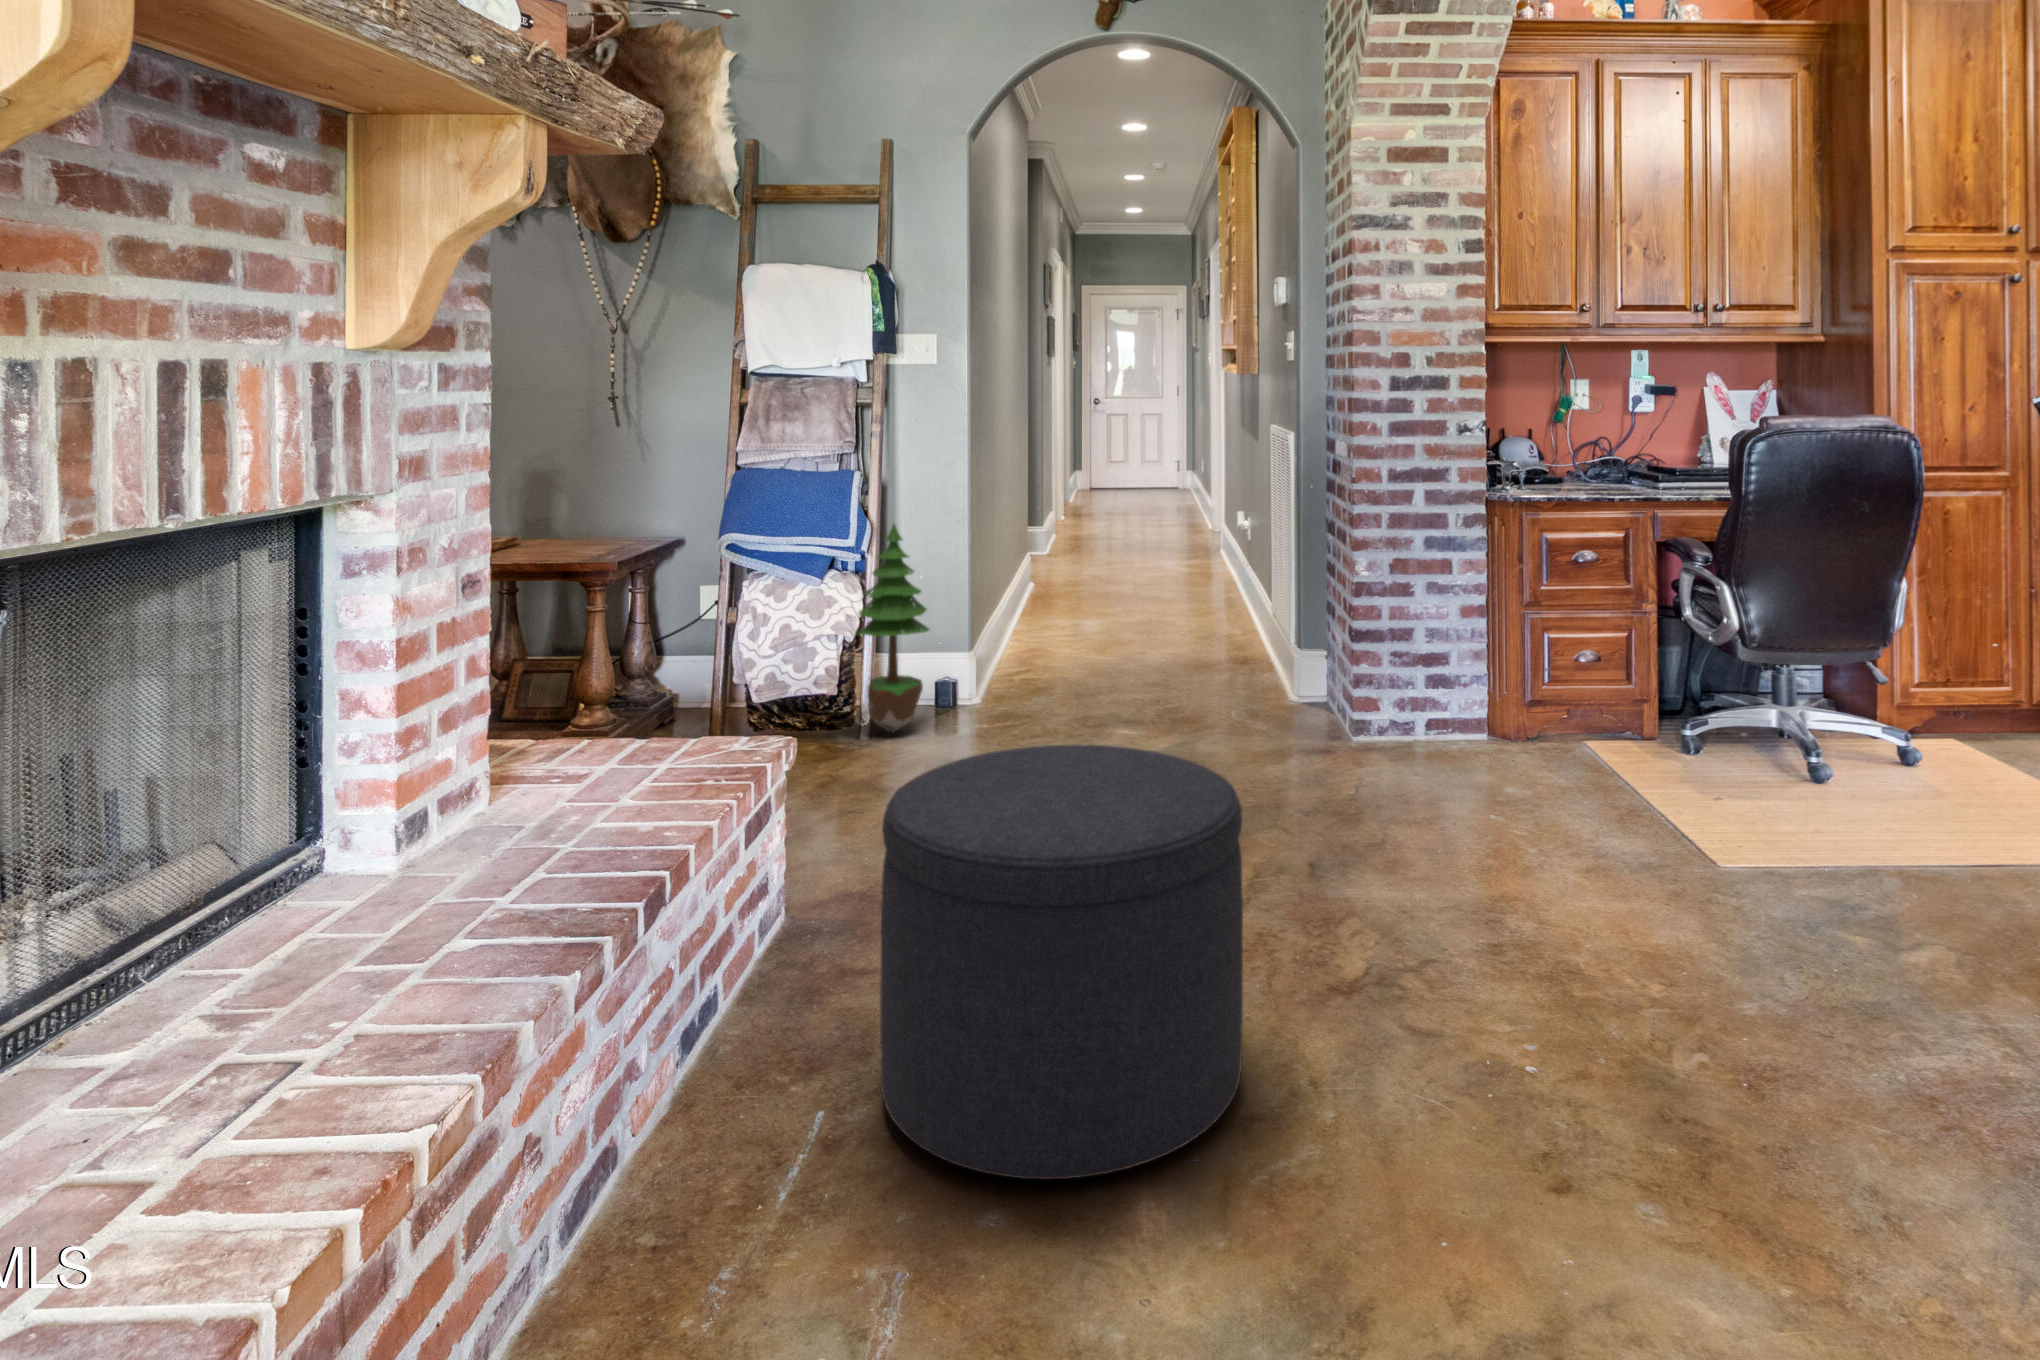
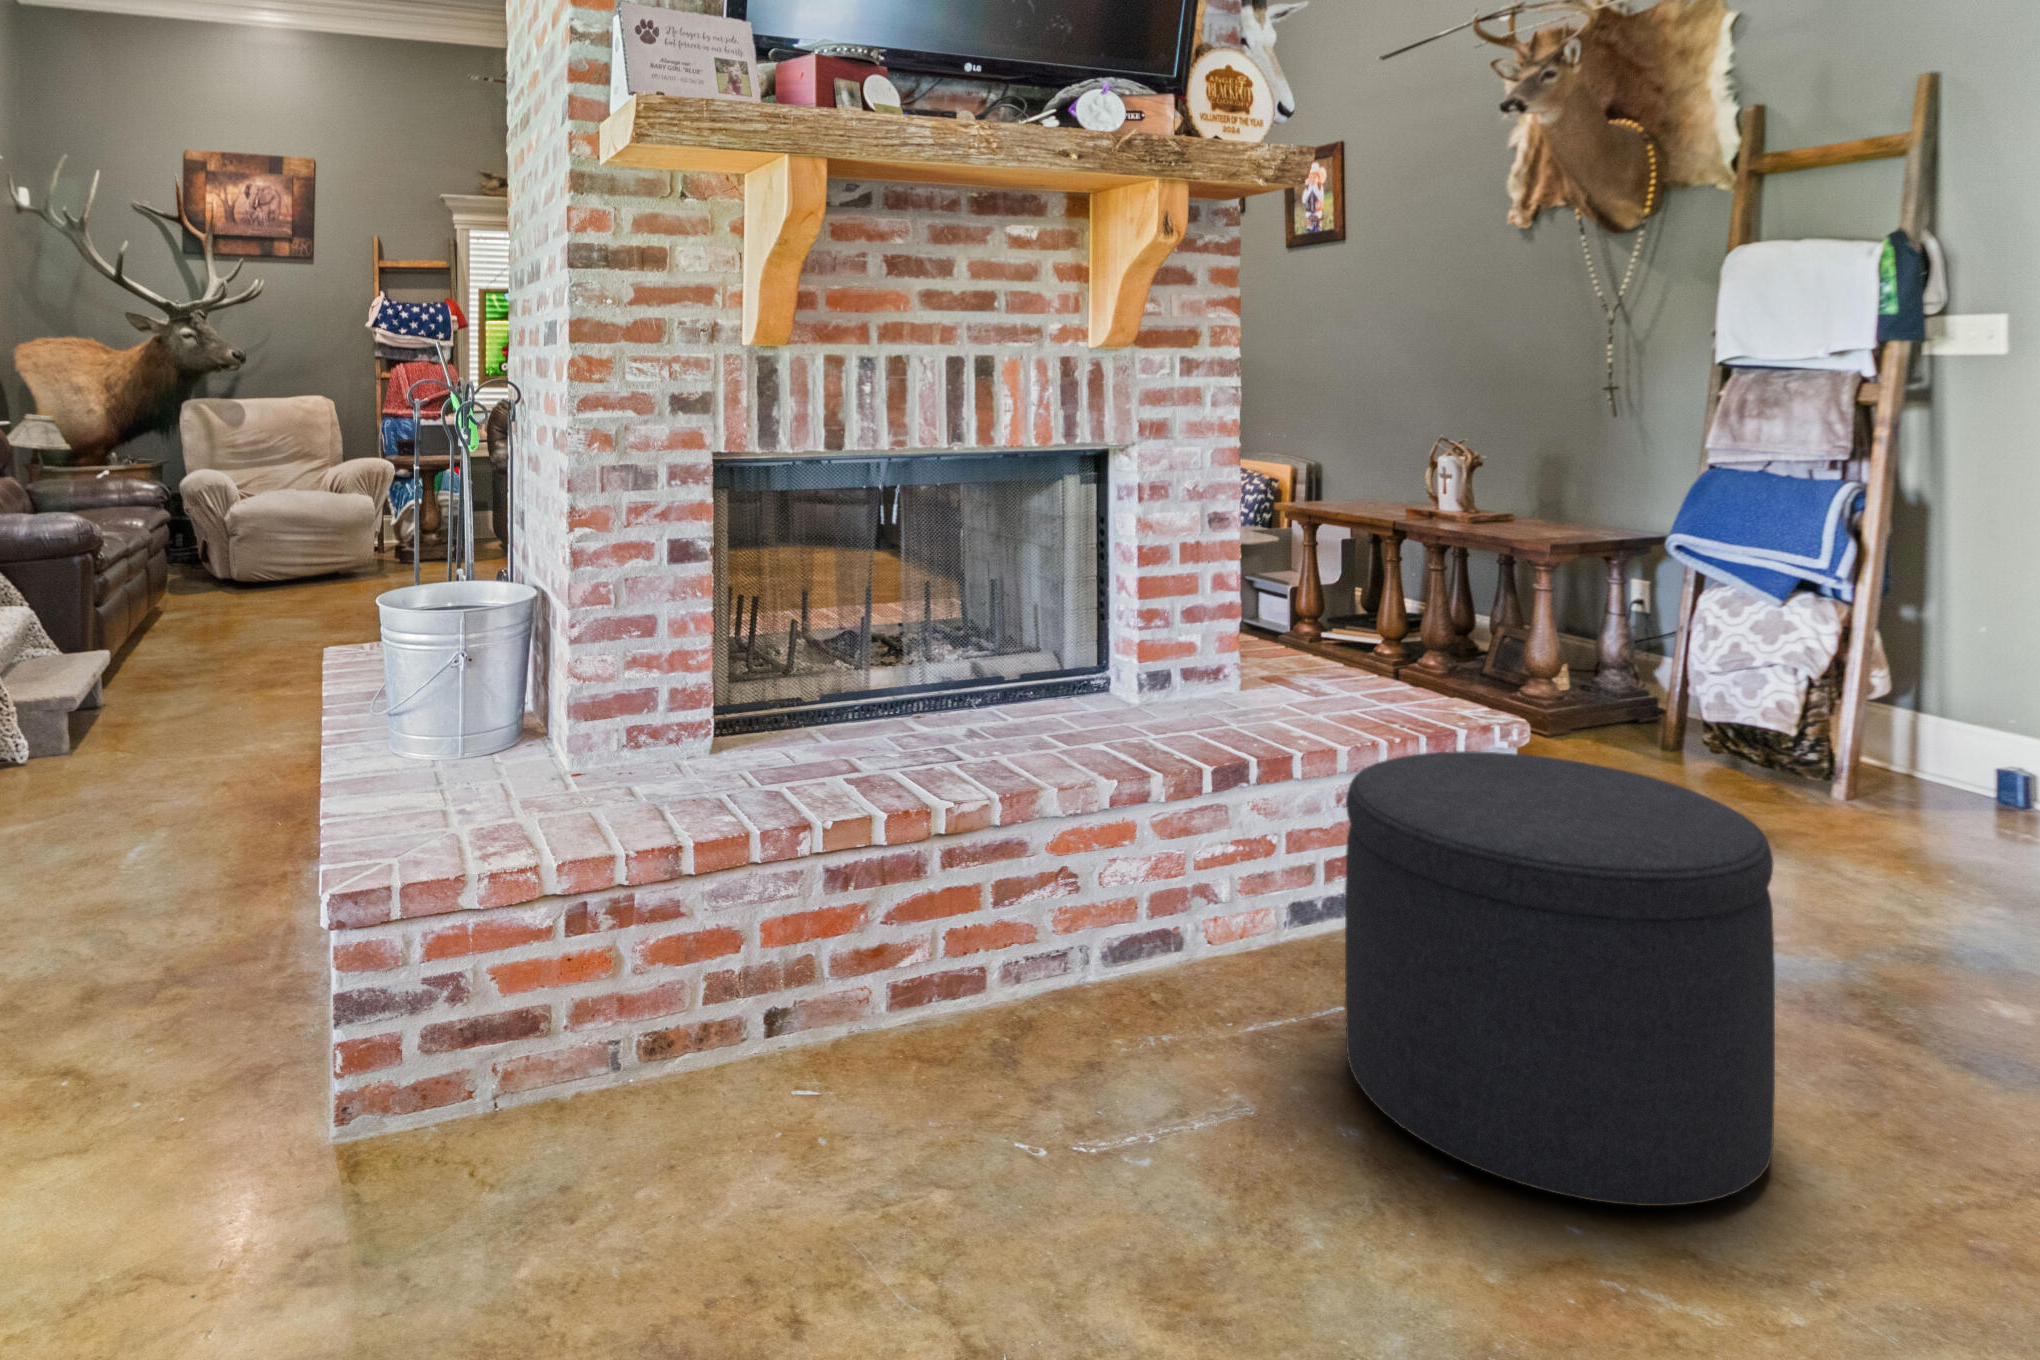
potted tree: present [856,524,929,732] -> none [1825,547,1944,809]

